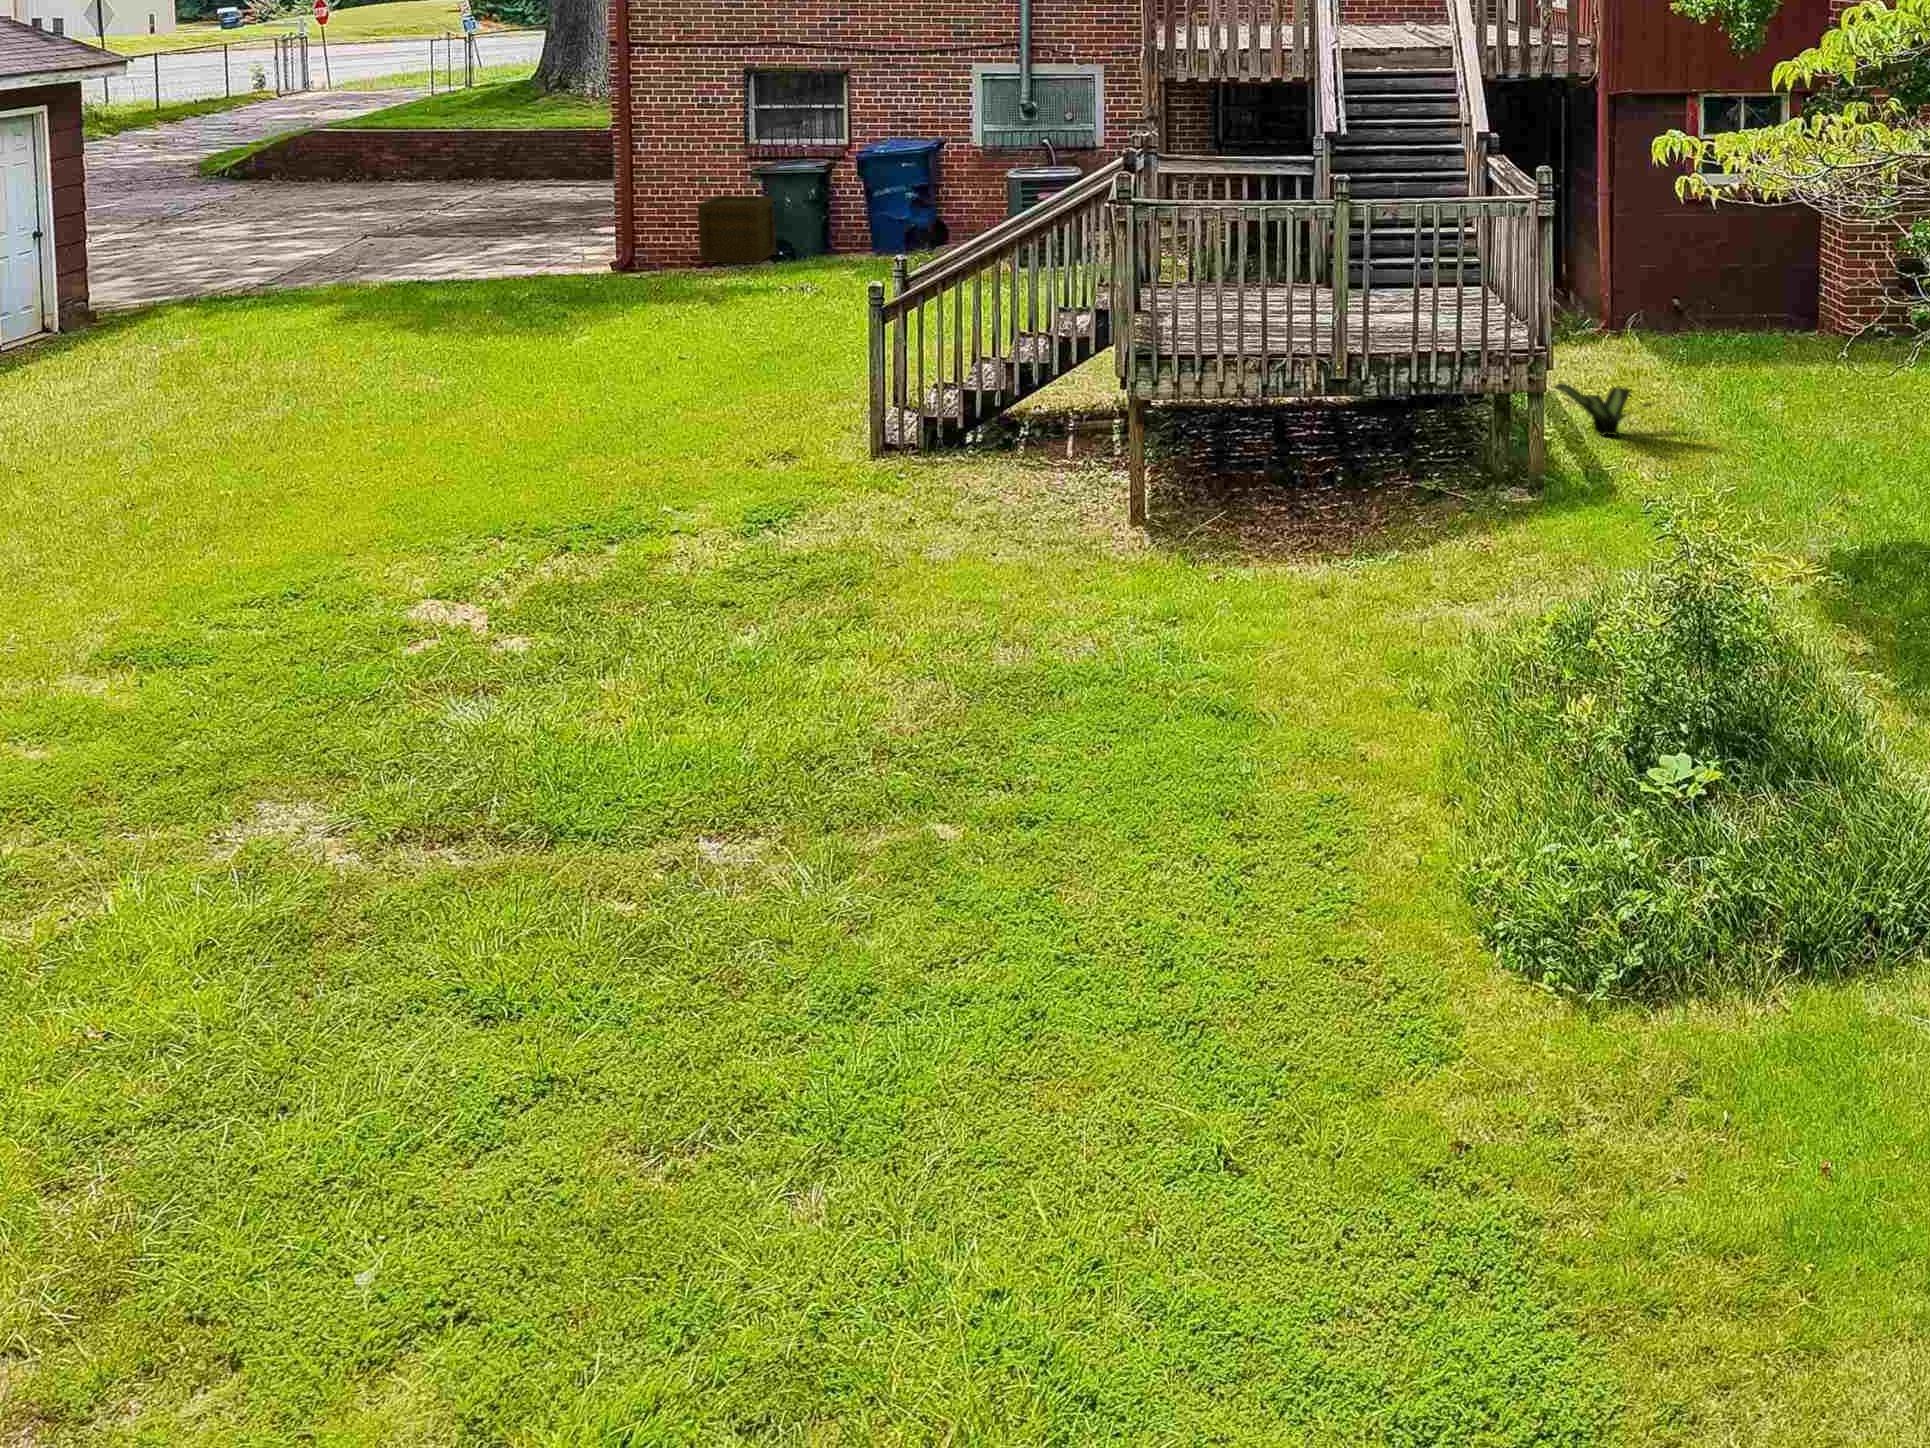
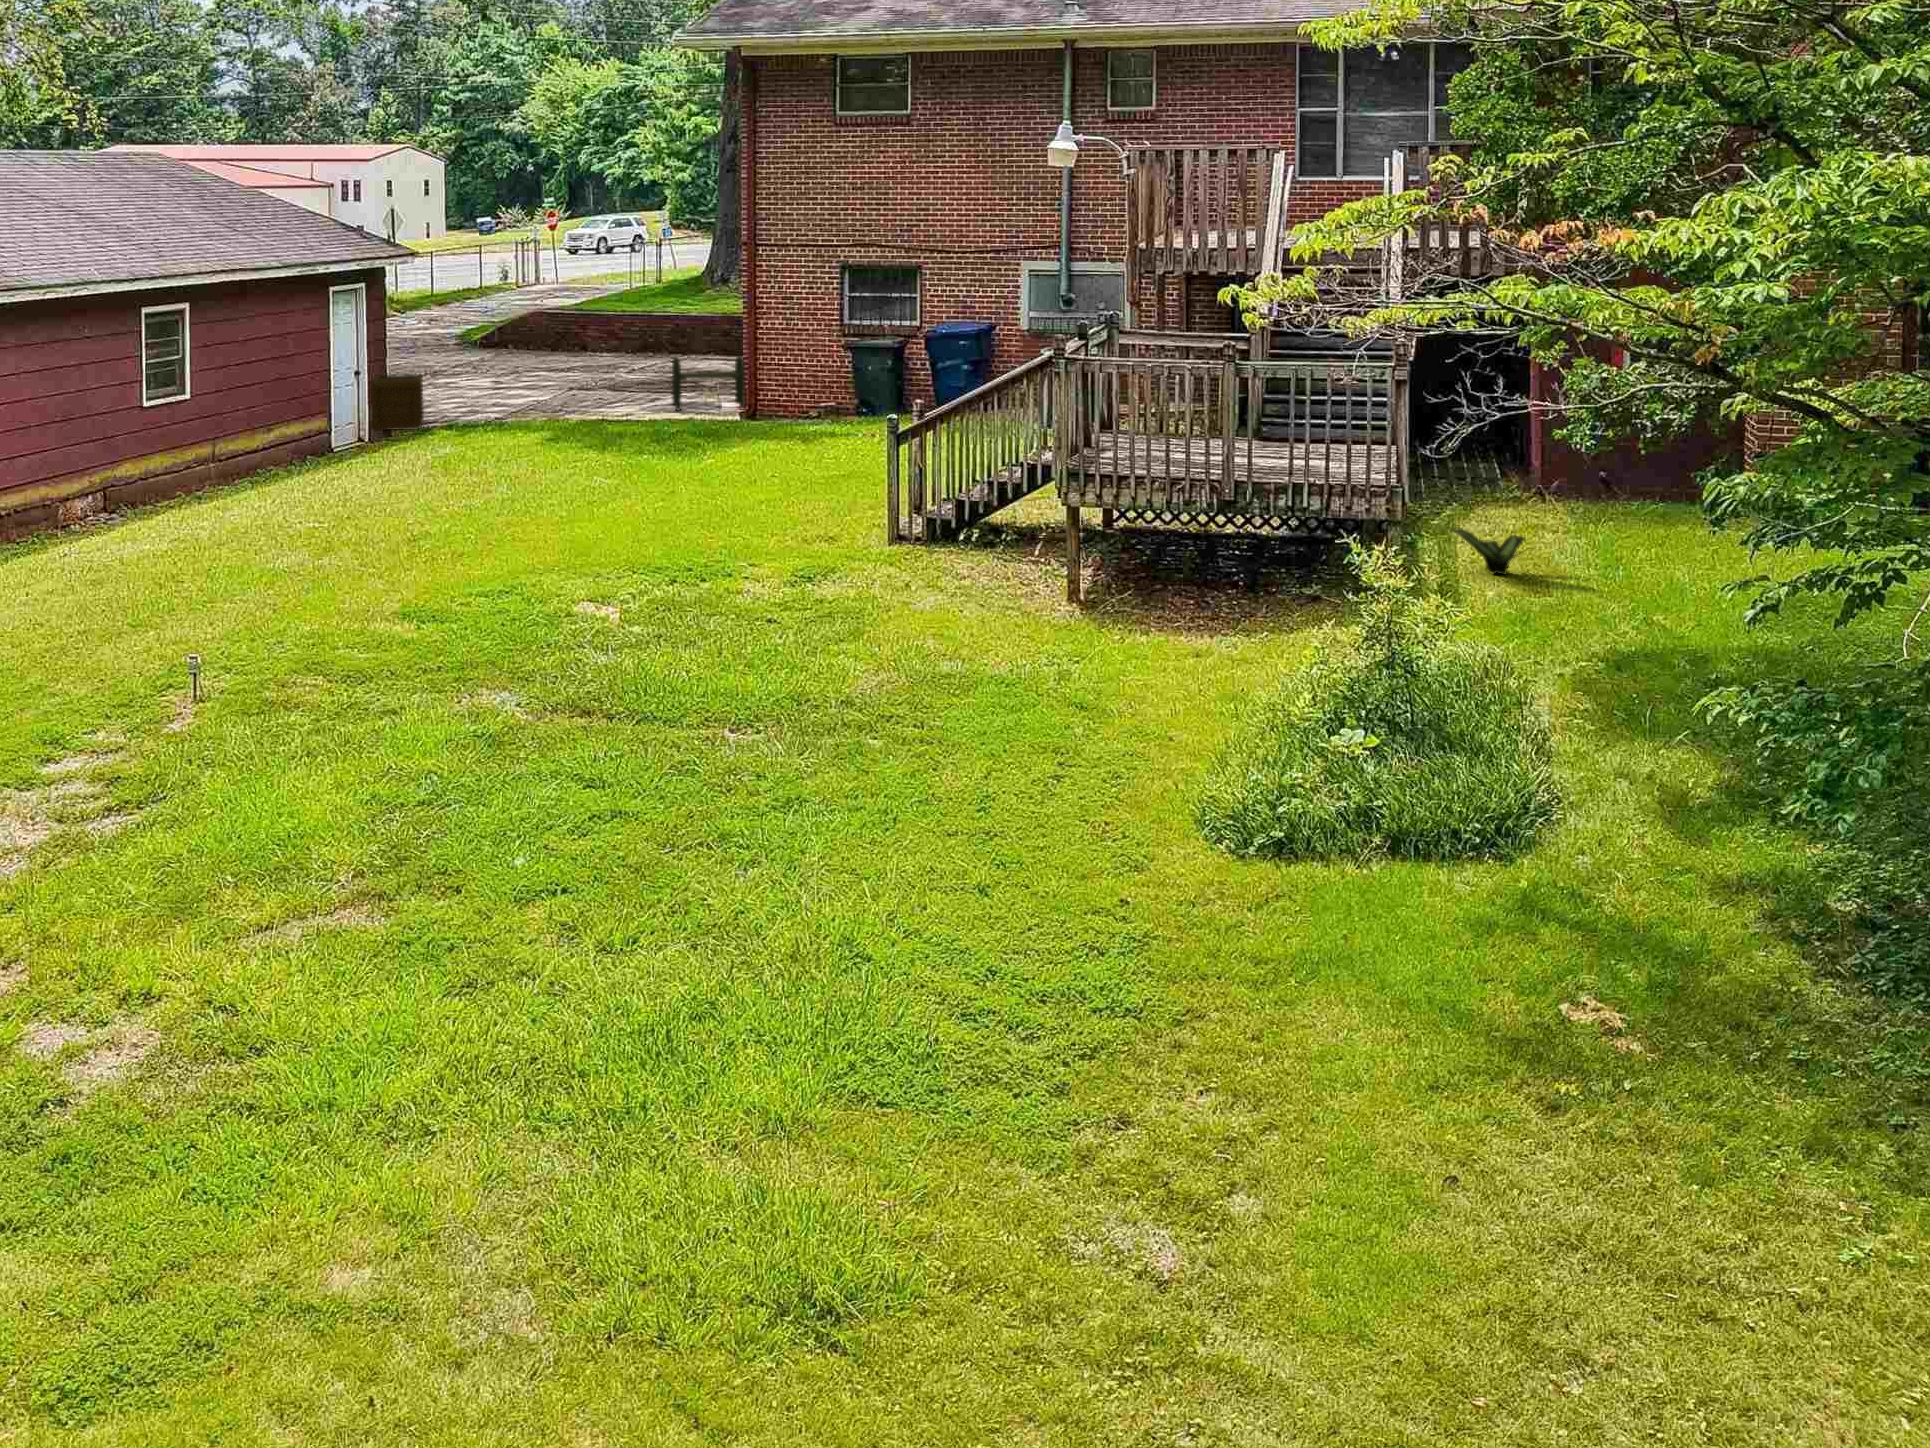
bench: none [528,189,630,263] -> present [672,356,746,411]
wooden crate: present [697,195,776,264] -> present [370,374,424,430]

